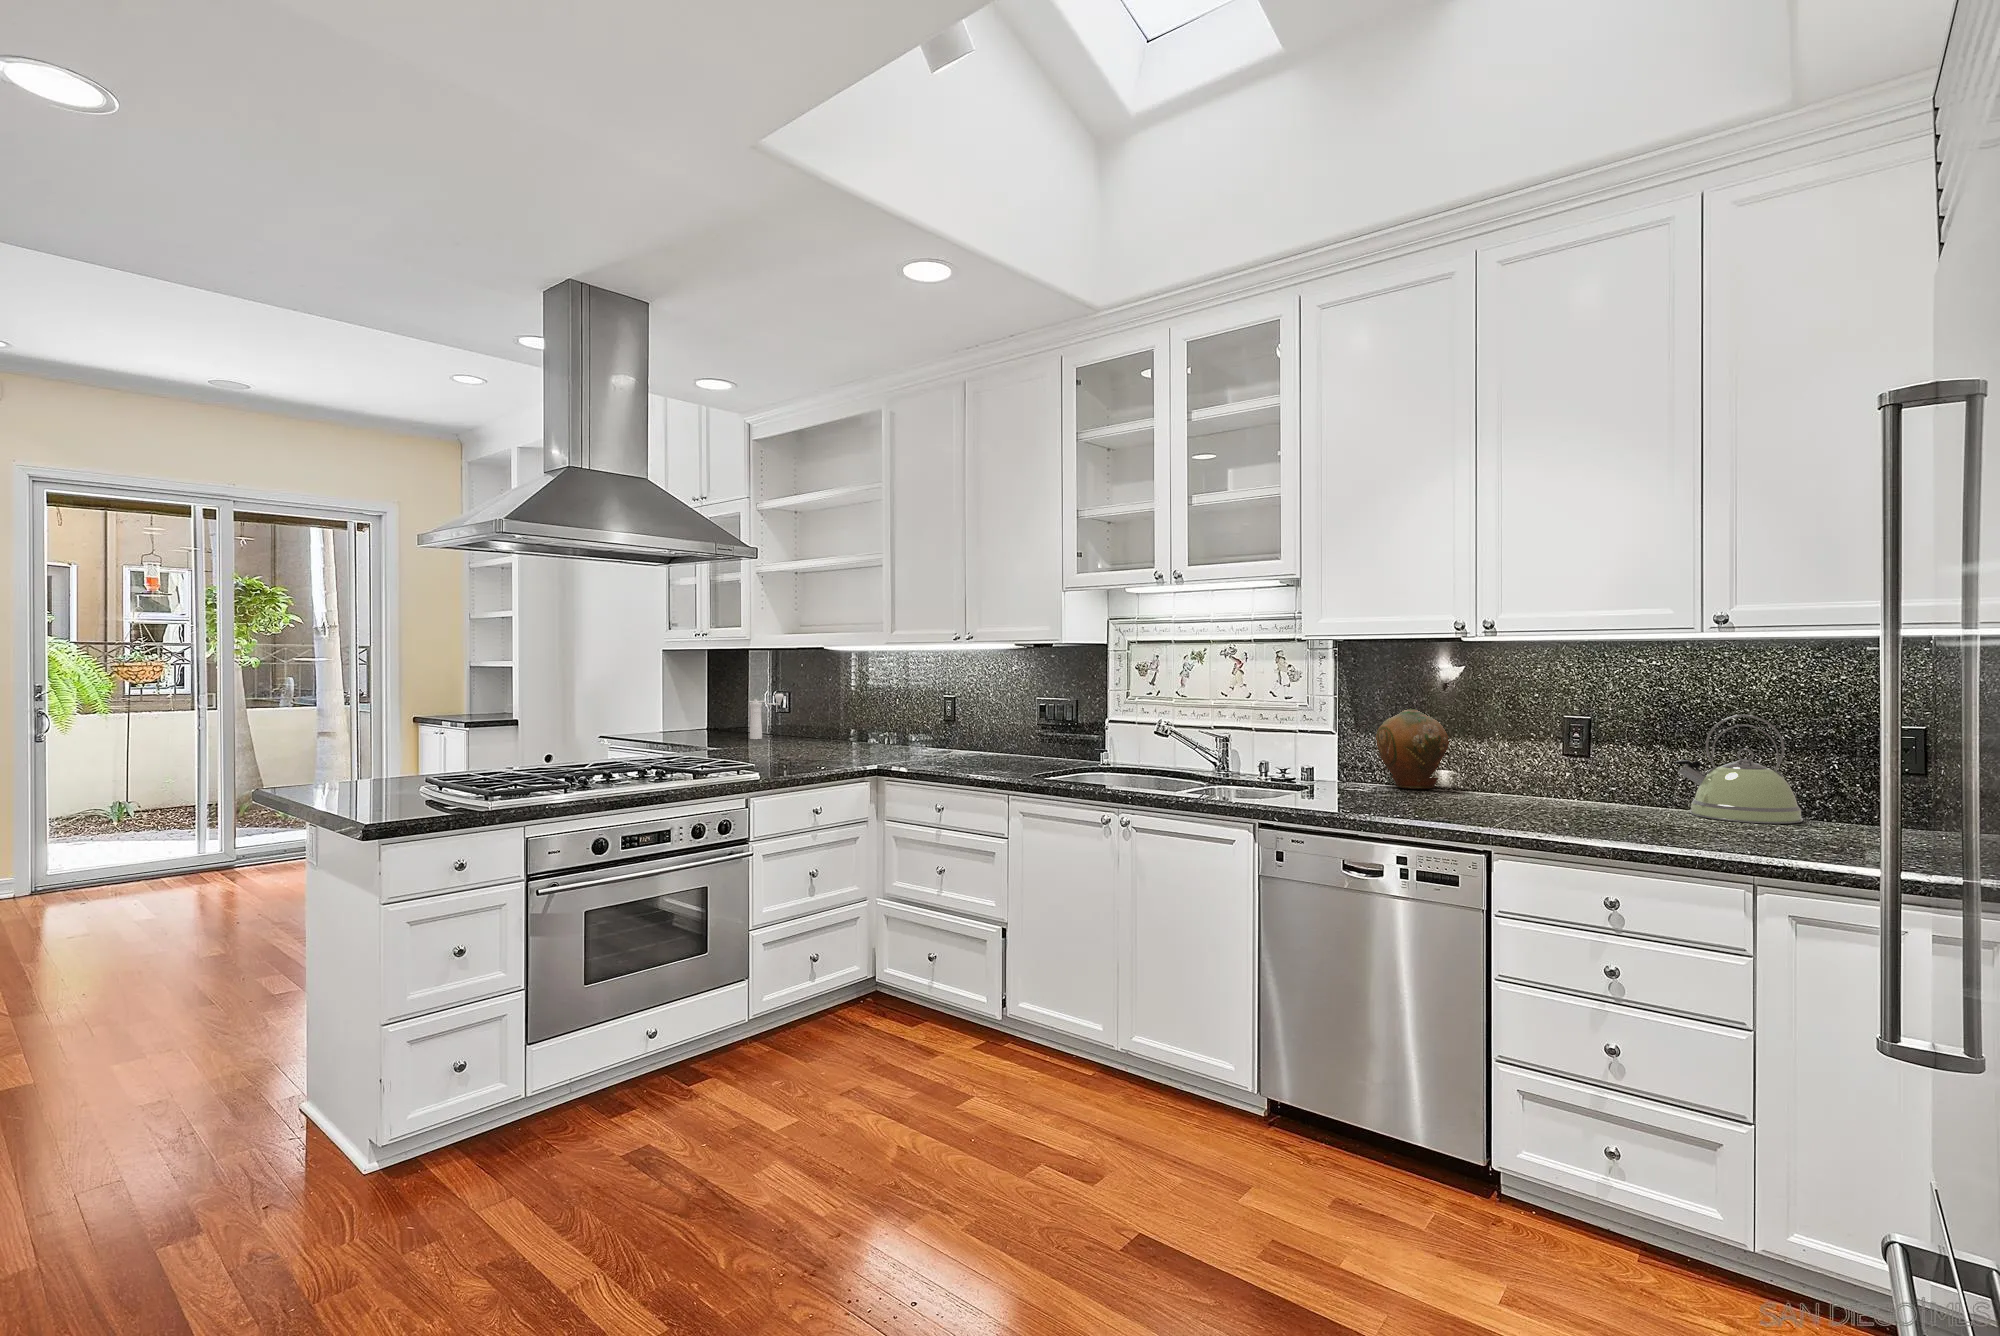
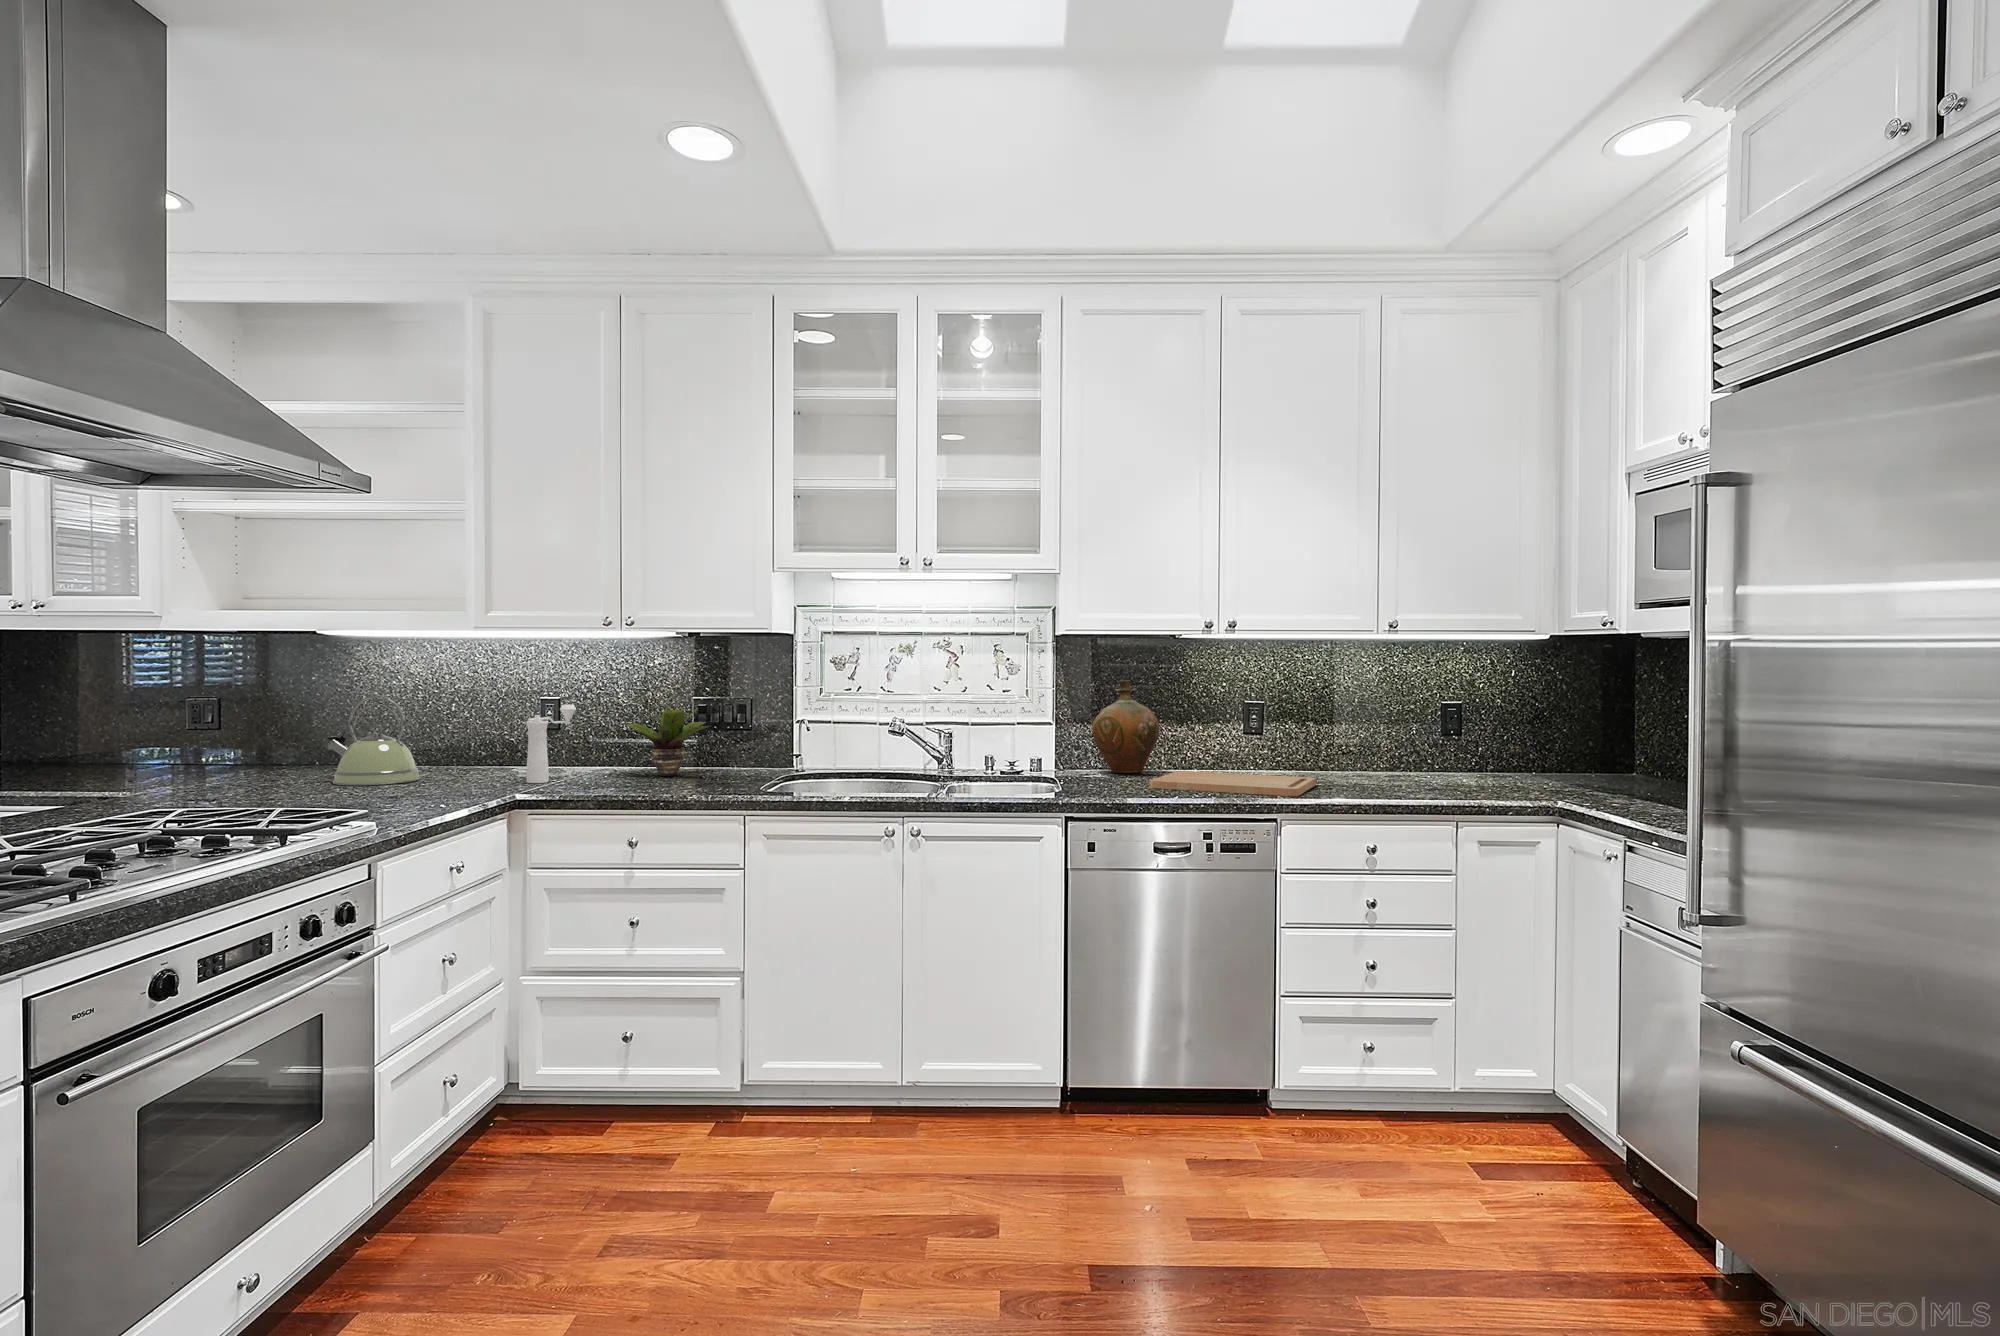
pepper mill: present [749,694,784,739] -> present [526,705,576,783]
potted plant: none [983,702,1046,761] -> present [625,706,709,776]
kettle: present [1675,715,1803,824] -> present [326,696,420,785]
cutting board: none [1376,790,1593,827] -> present [1150,771,1316,796]

